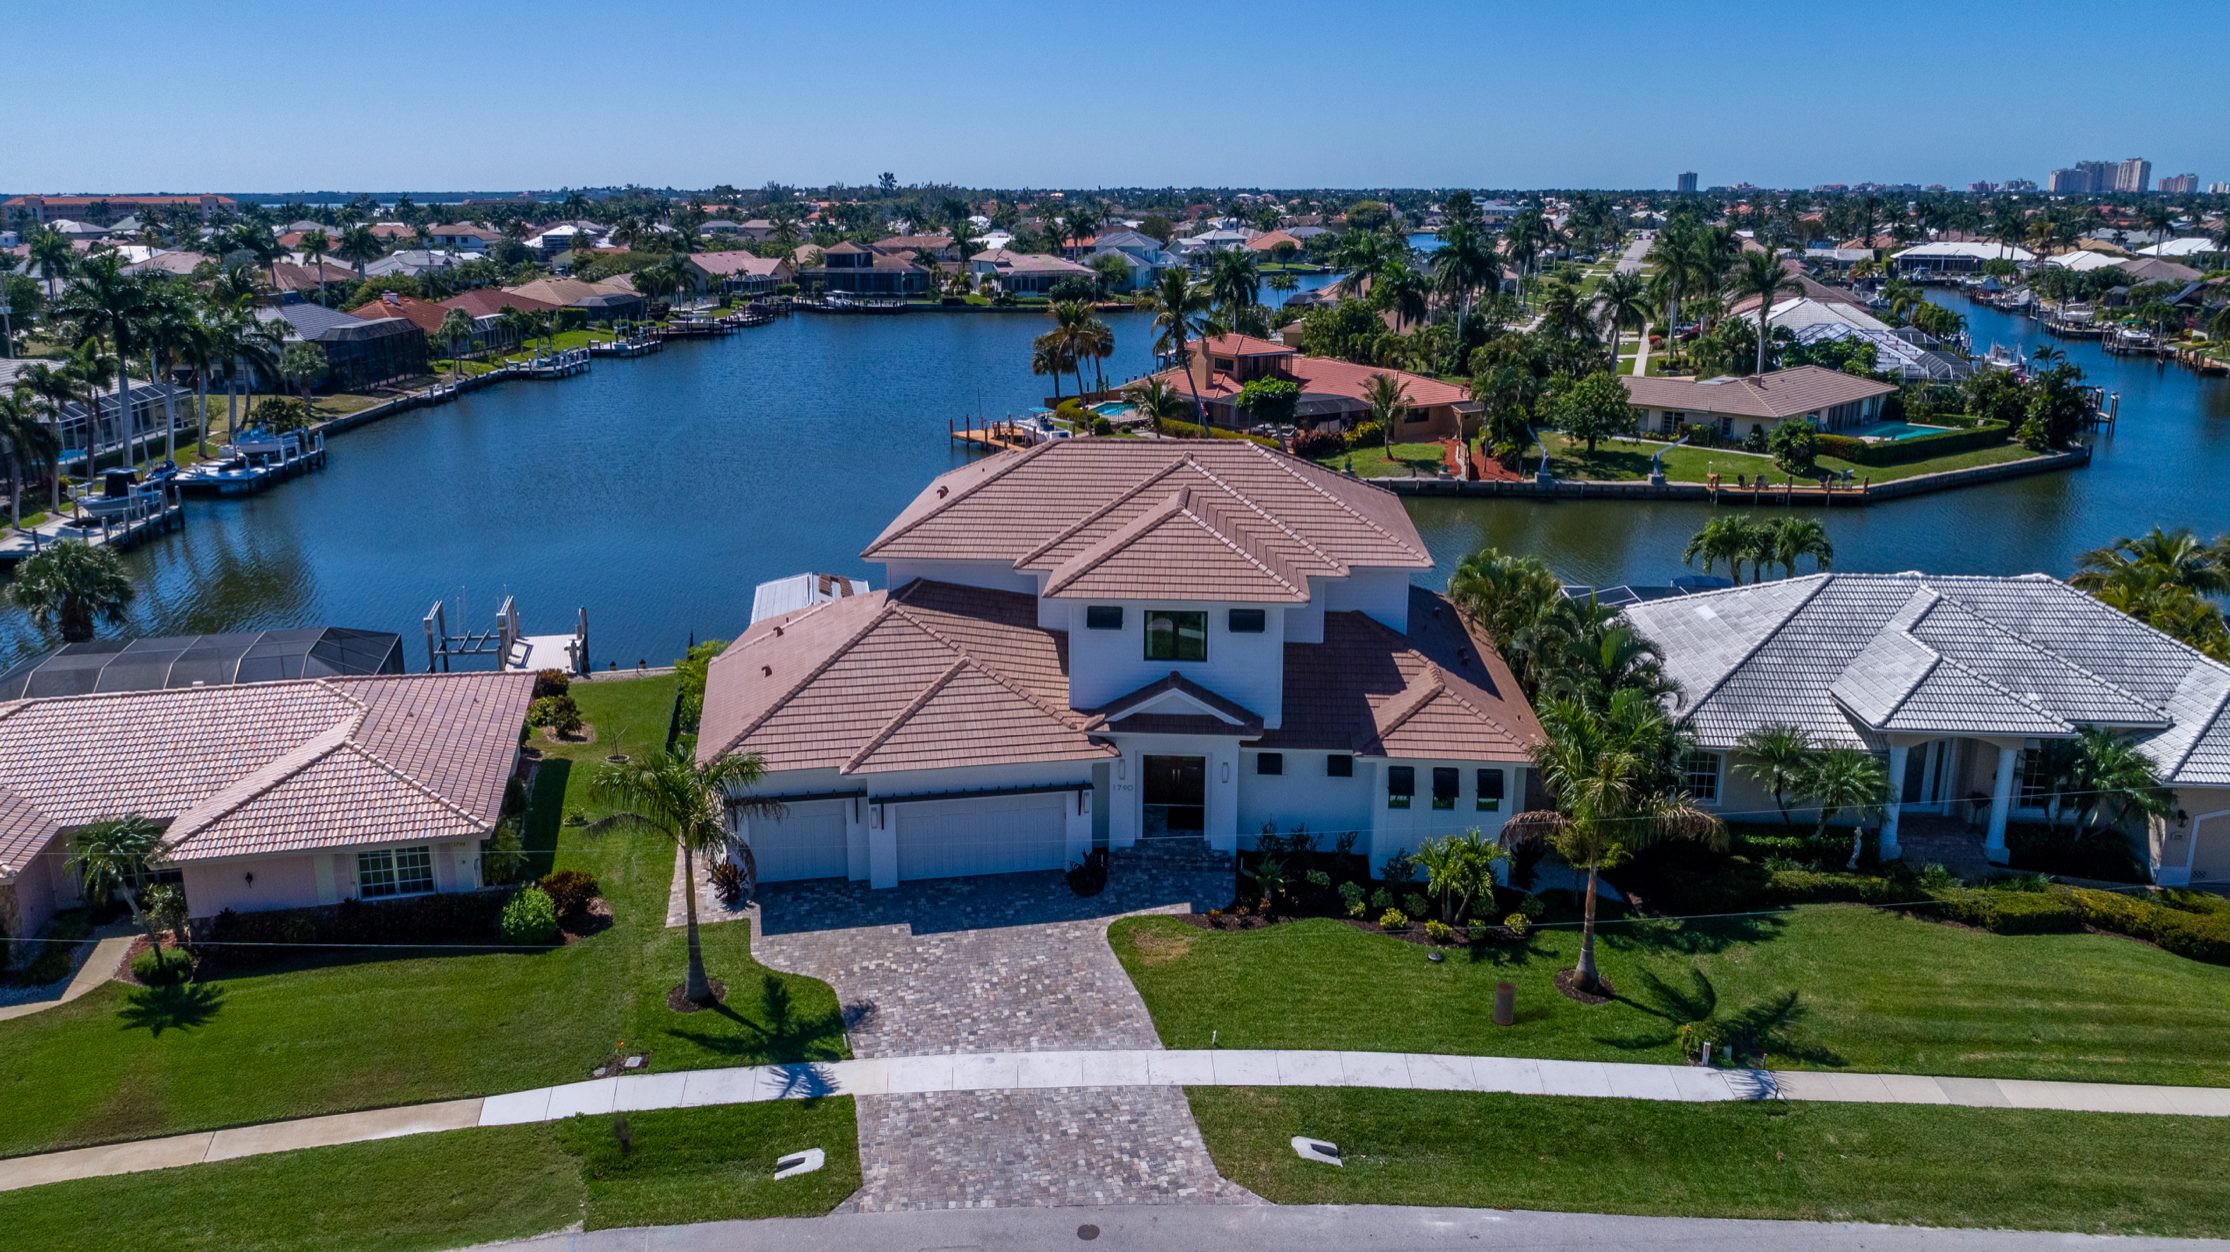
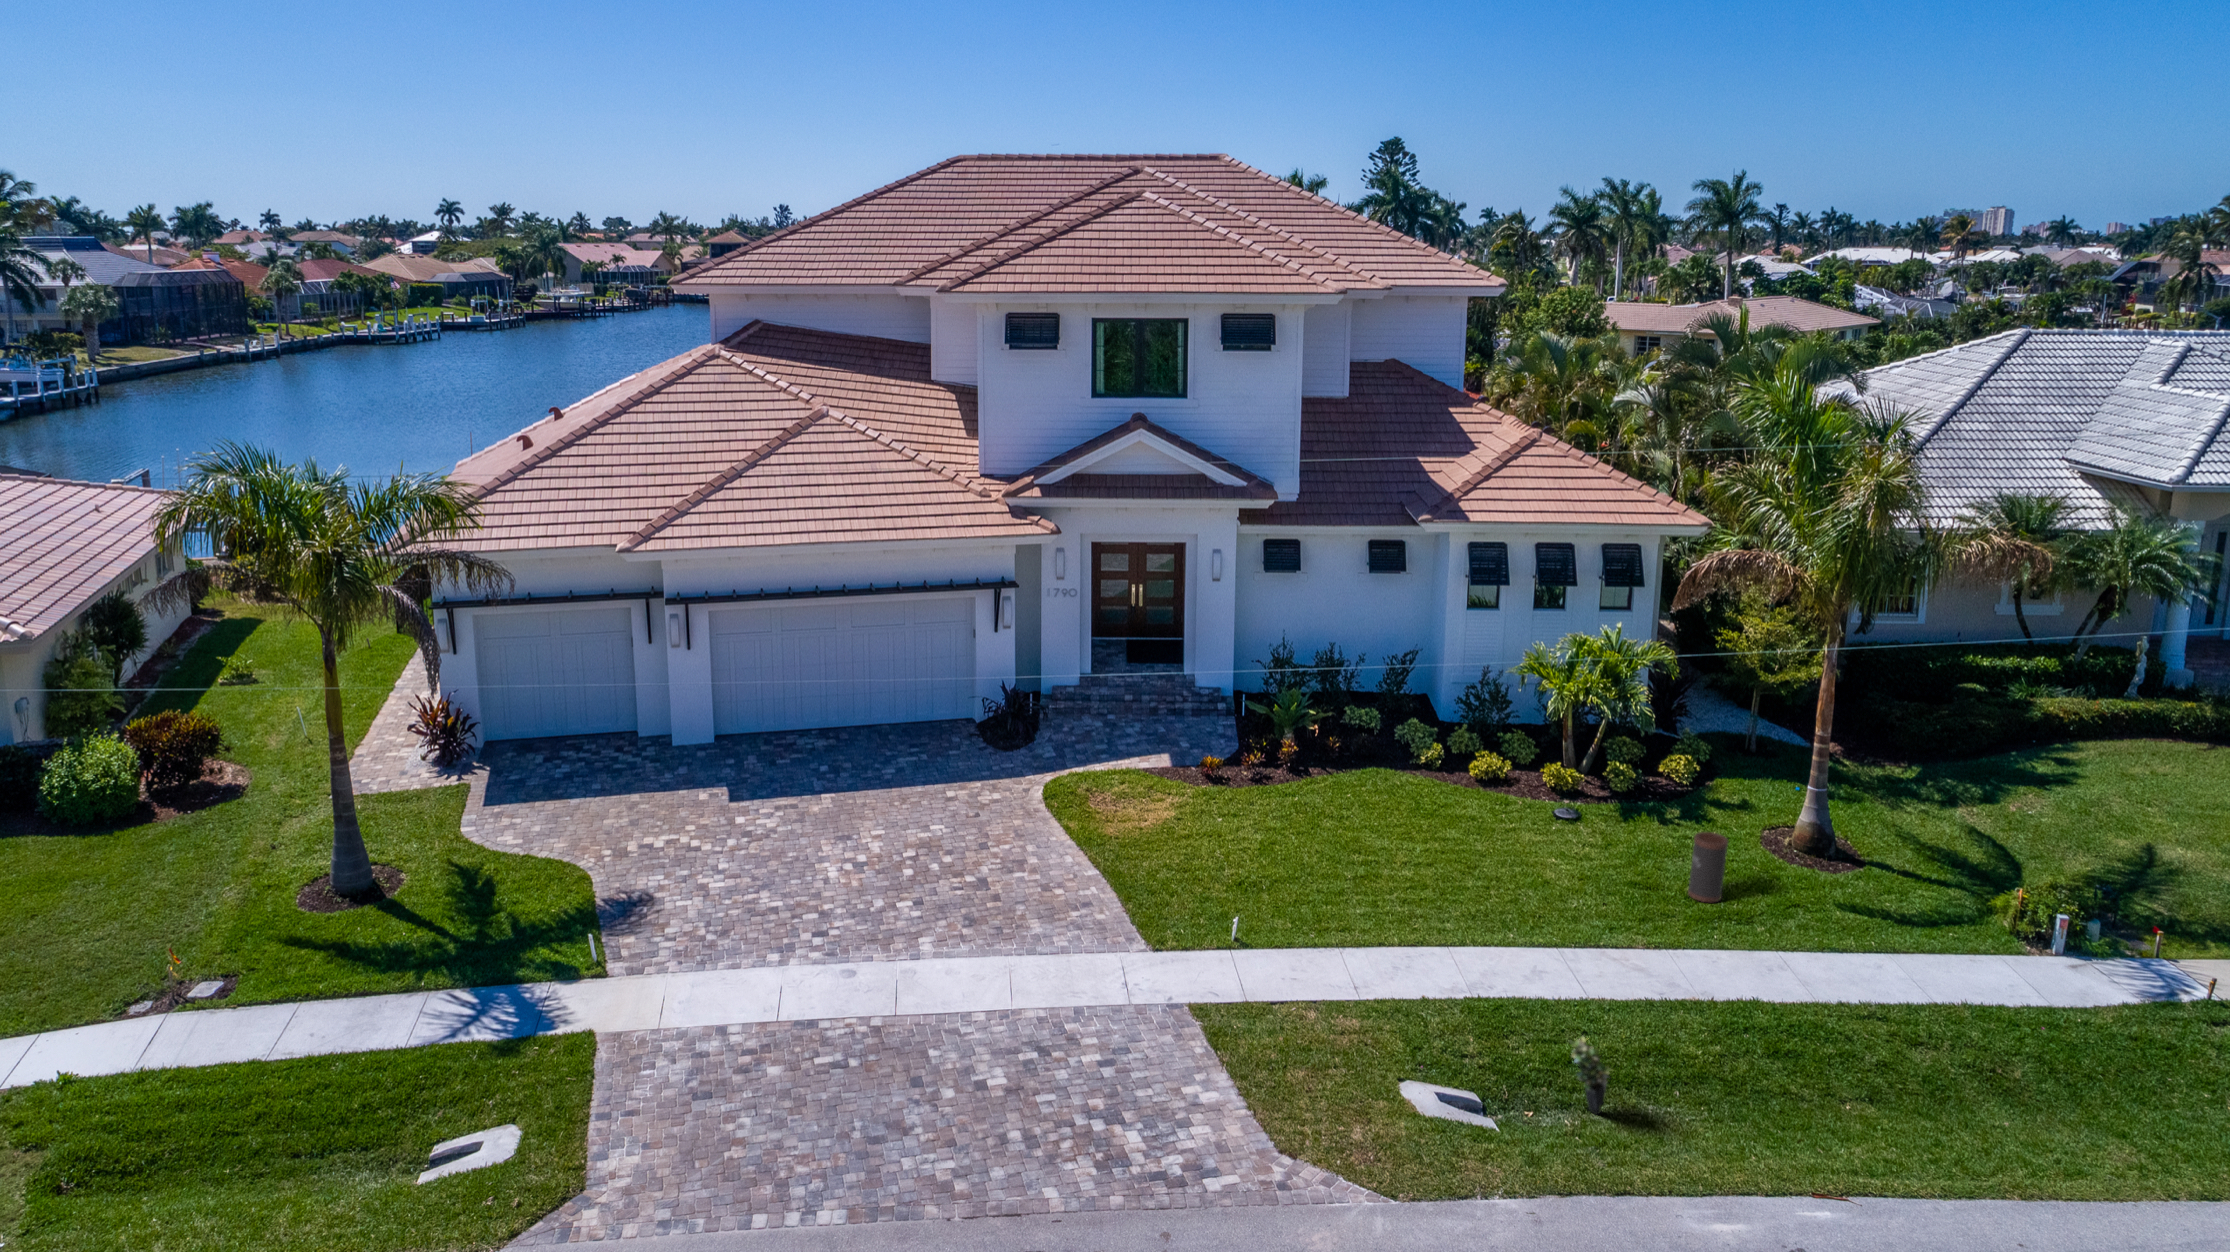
potted plant: present [611,1114,635,1156] -> present [1570,1036,1611,1114]

